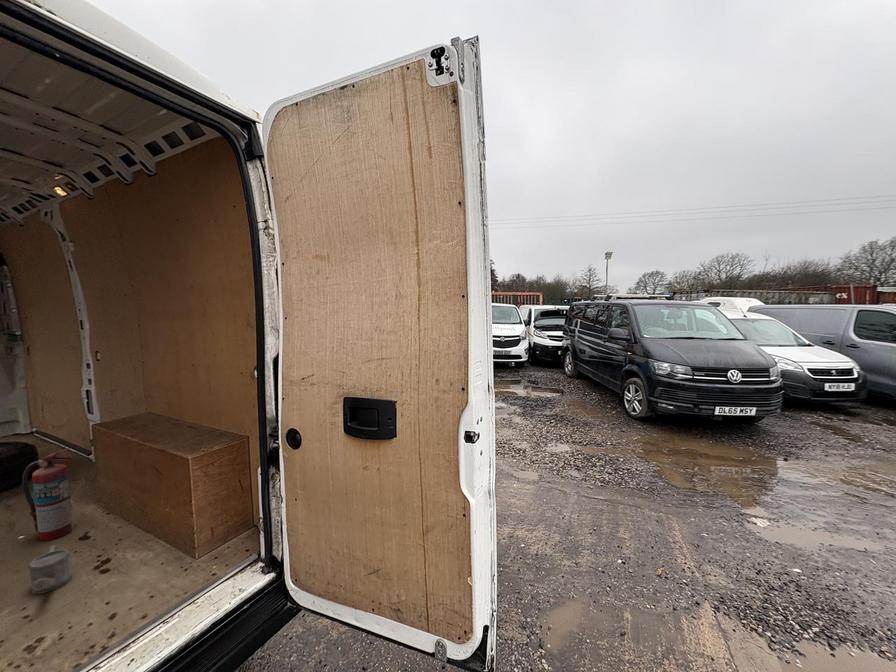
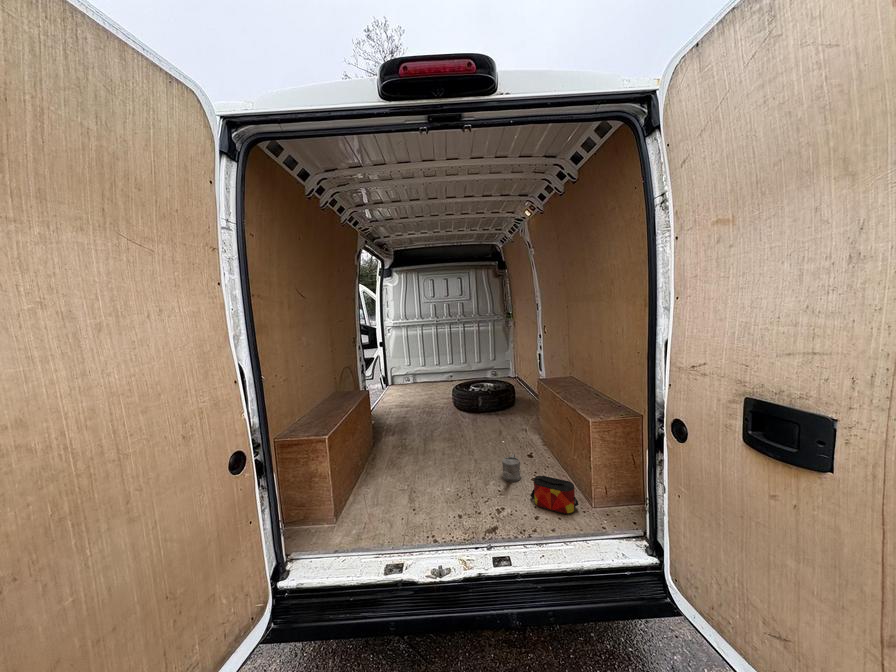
fire extinguisher: present [22,448,76,541] -> none [503,392,528,450]
bag: none [94,544,175,601] -> present [530,476,579,514]

